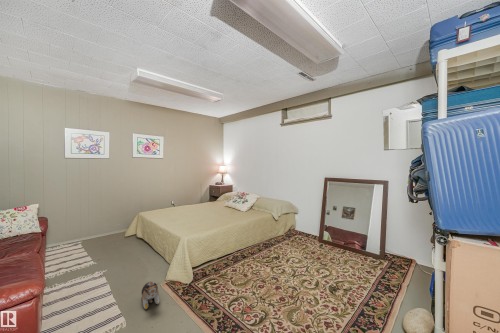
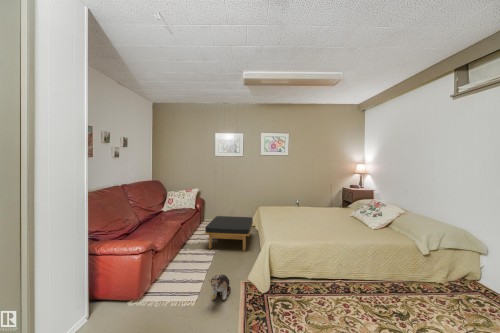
ottoman: none [85,225,146,273] -> present [205,216,253,251]

